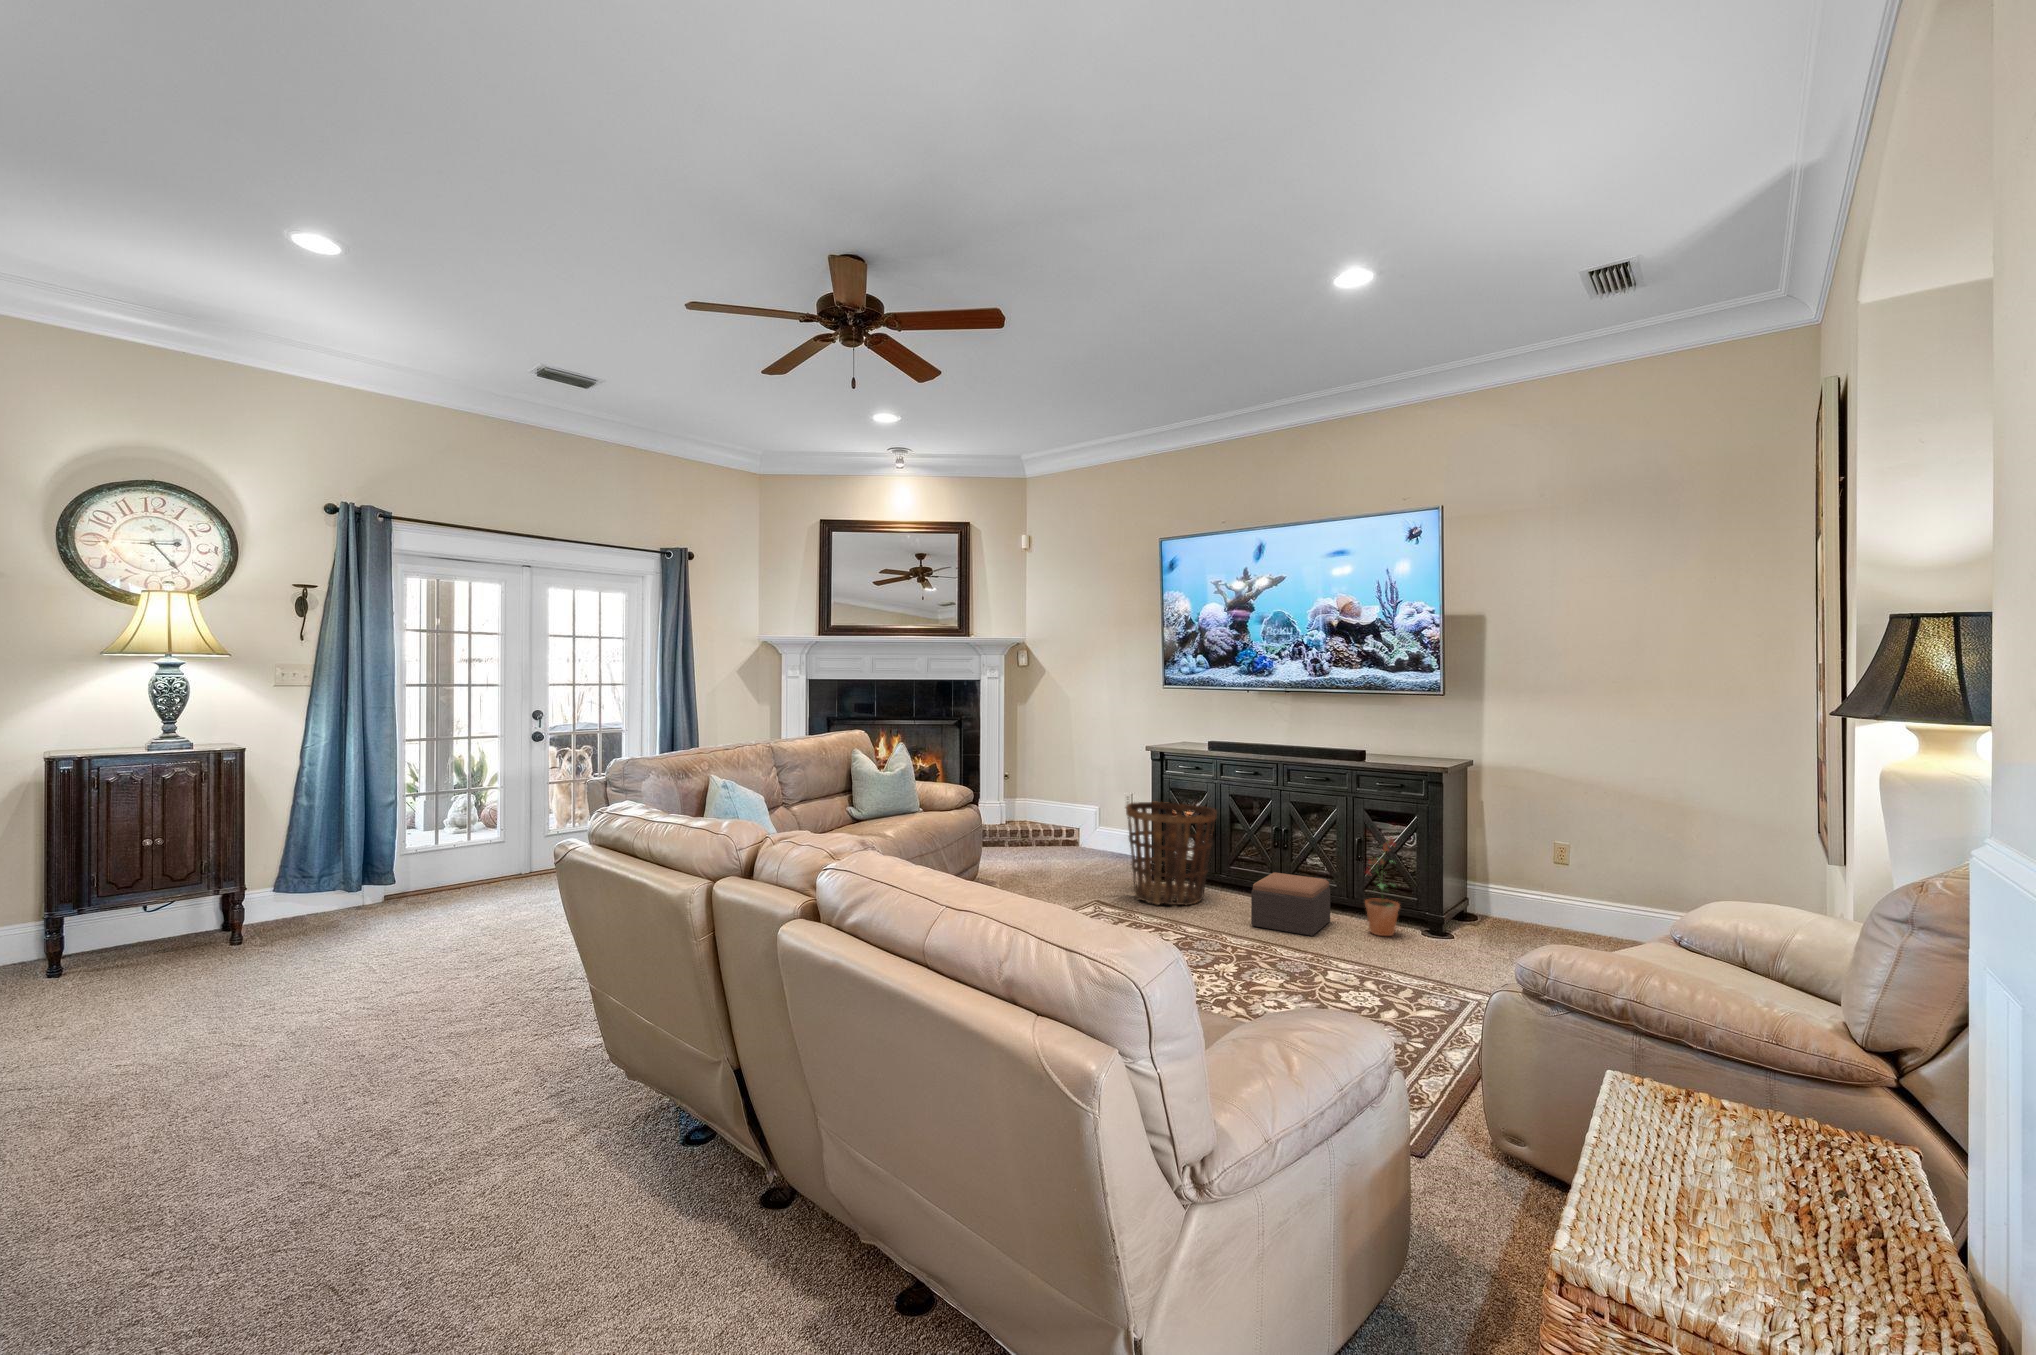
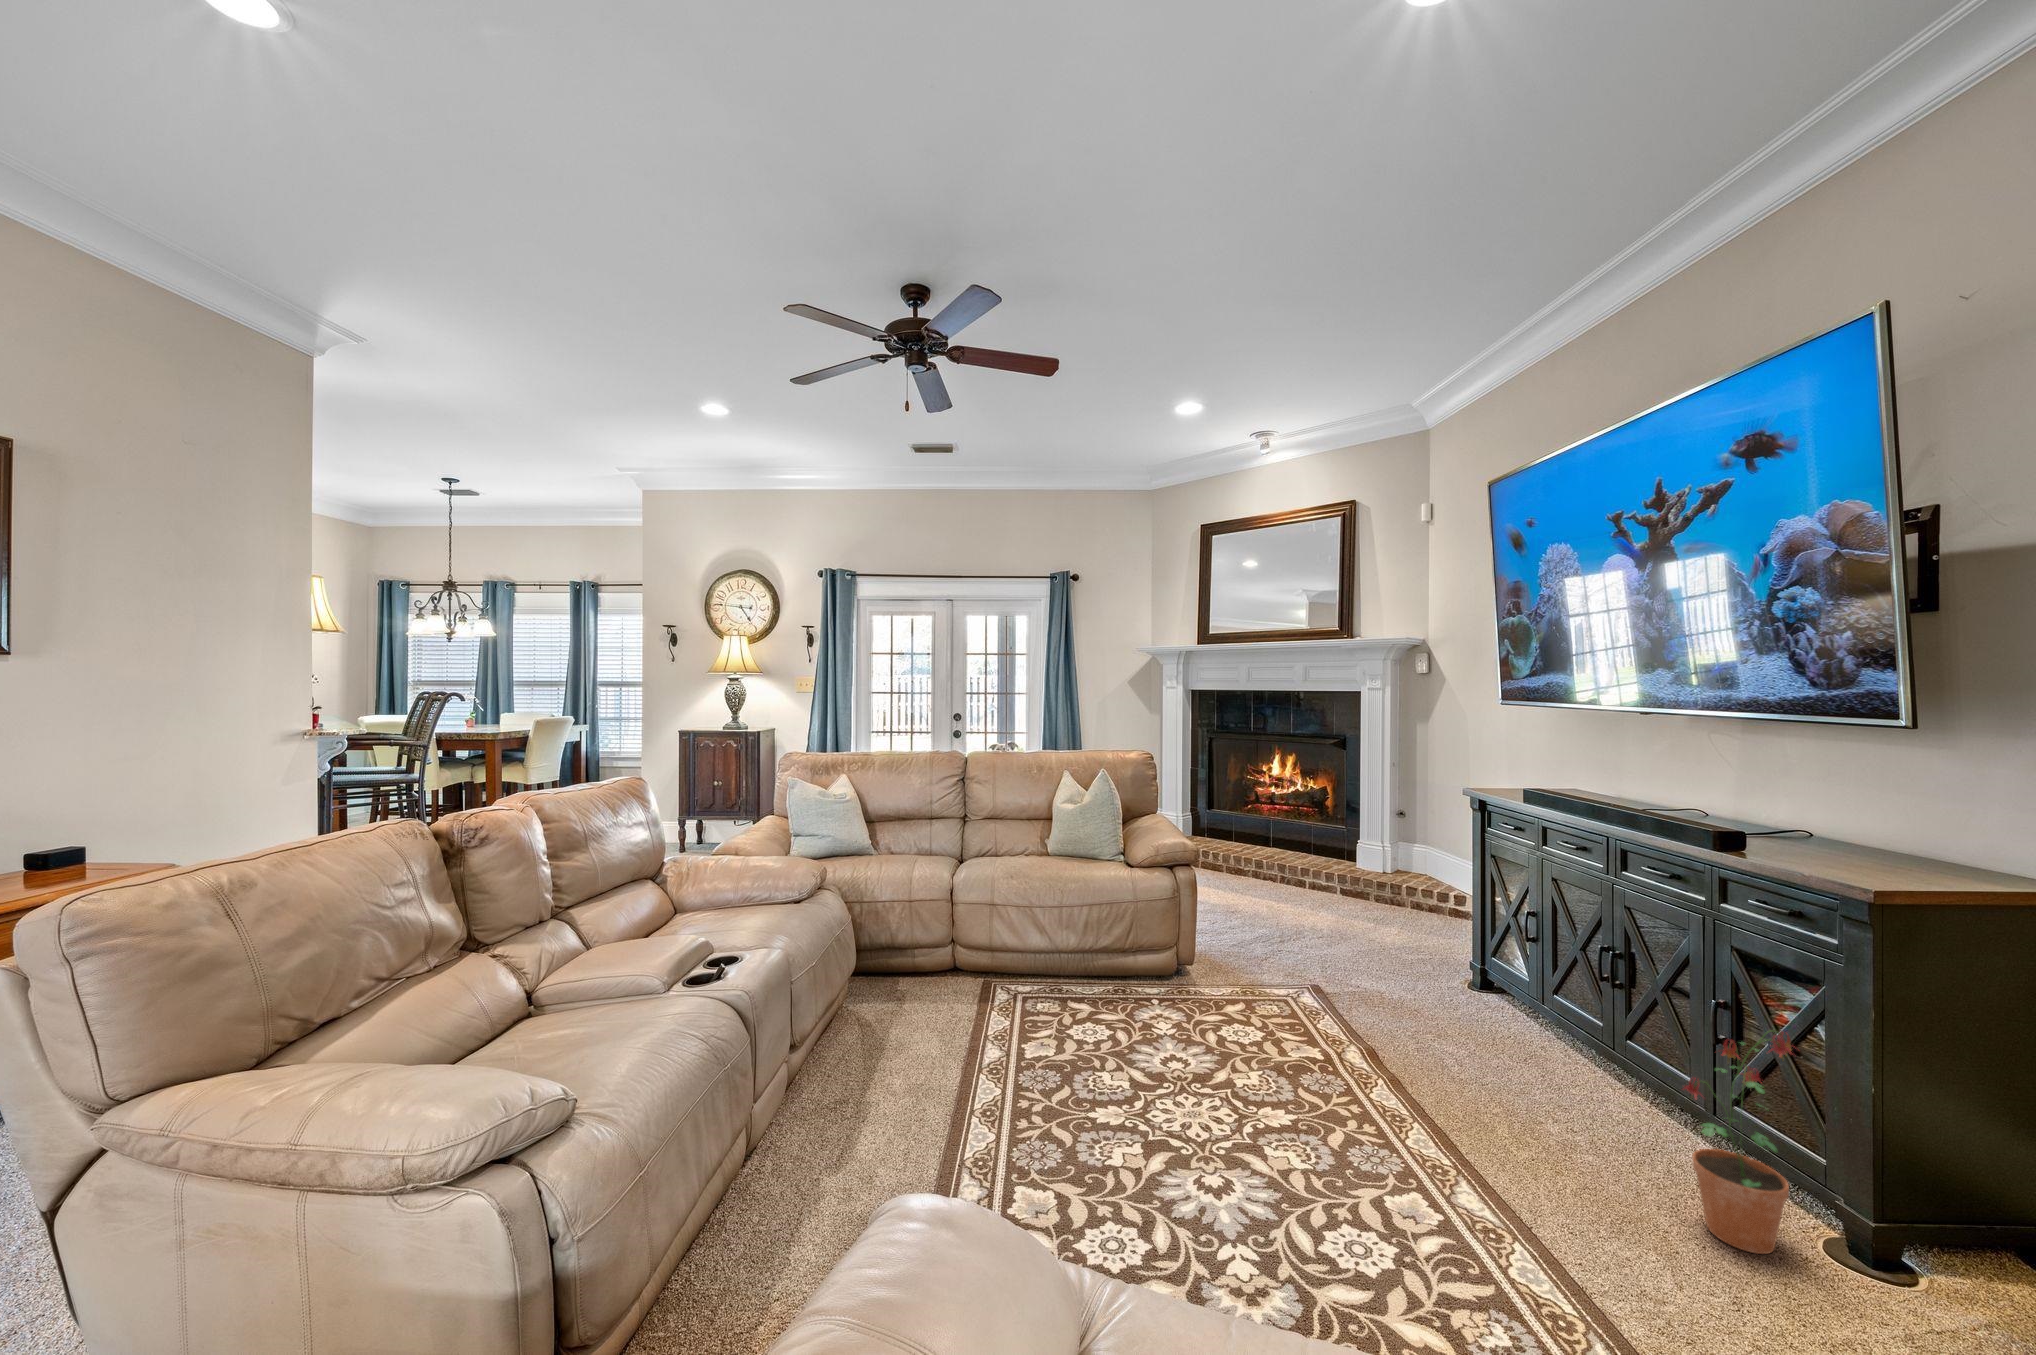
basket: present [1126,802,1217,905] -> none [1365,865,1524,1041]
footstool: present [1251,872,1330,936] -> none [1469,1030,1658,1168]

